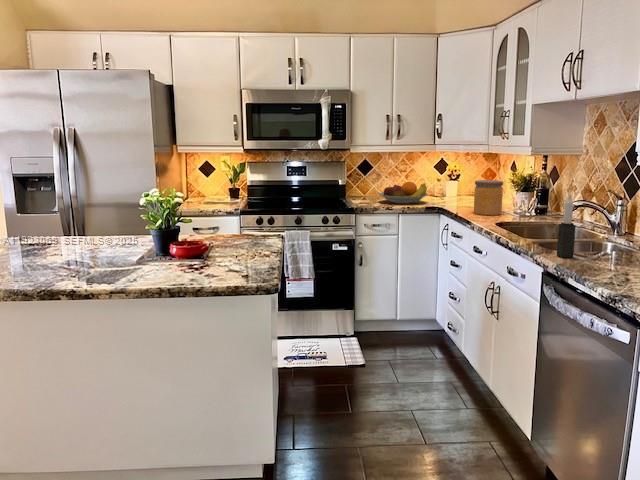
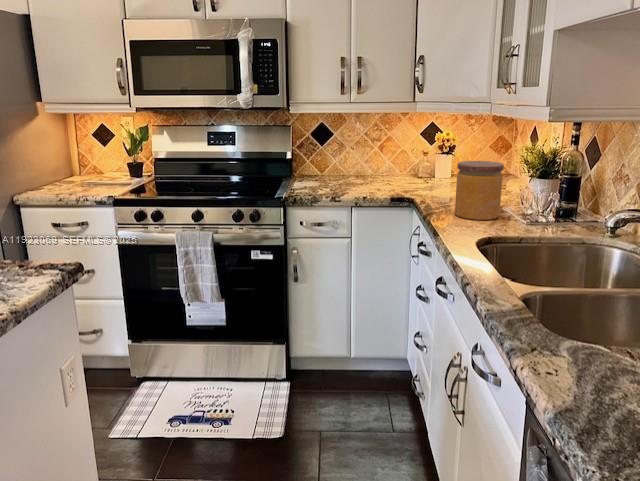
fruit bowl: present [379,182,428,204] -> none [329,158,401,191]
candle: present [557,194,576,258] -> none [559,233,609,384]

